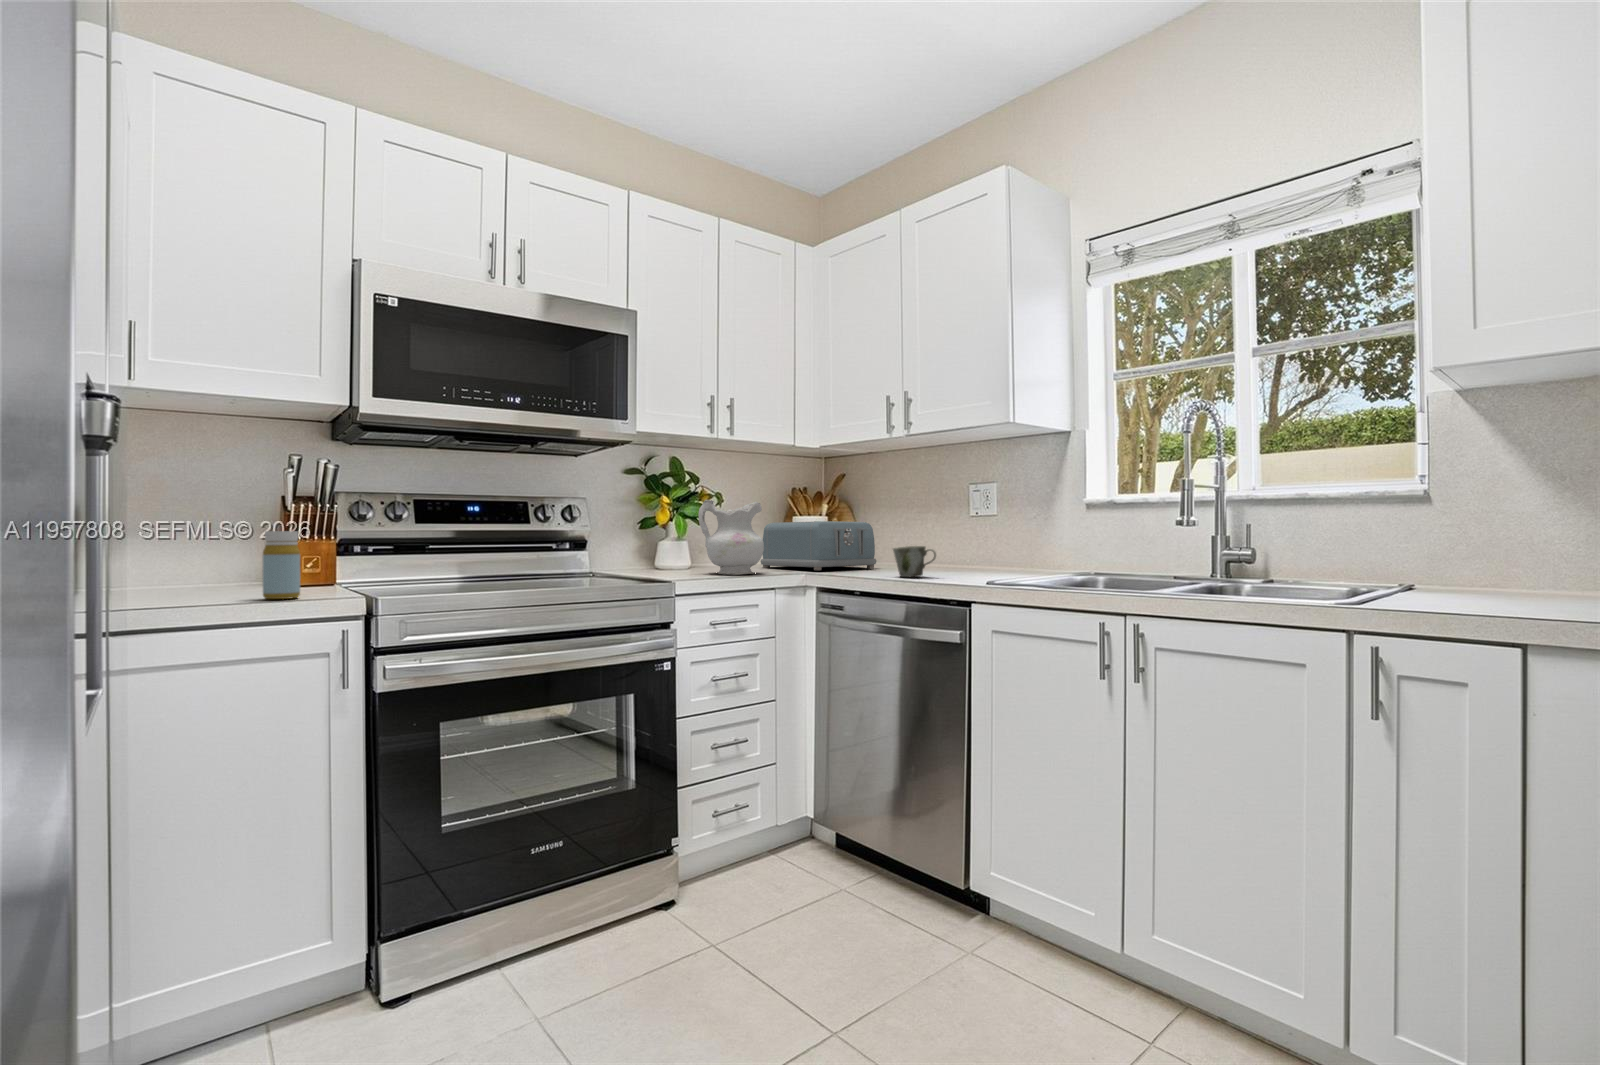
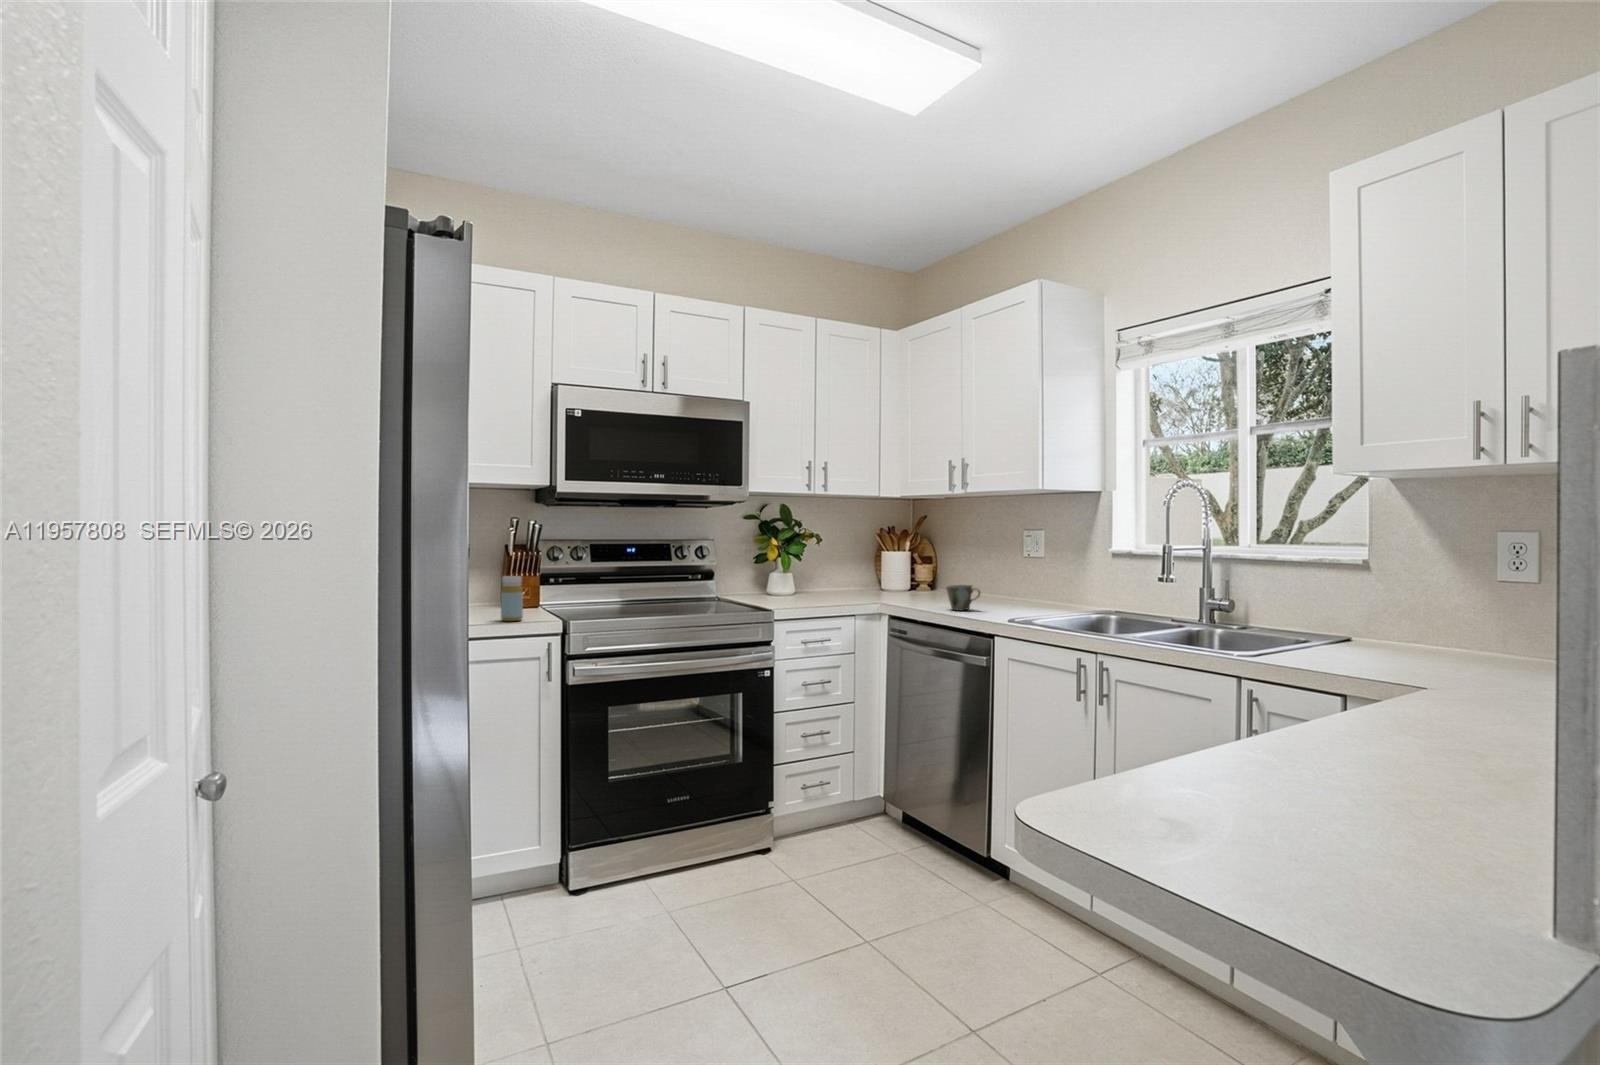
ceramic pitcher: present [699,500,764,574] -> none [796,545,846,603]
toaster: present [761,521,876,570] -> none [849,558,943,600]

